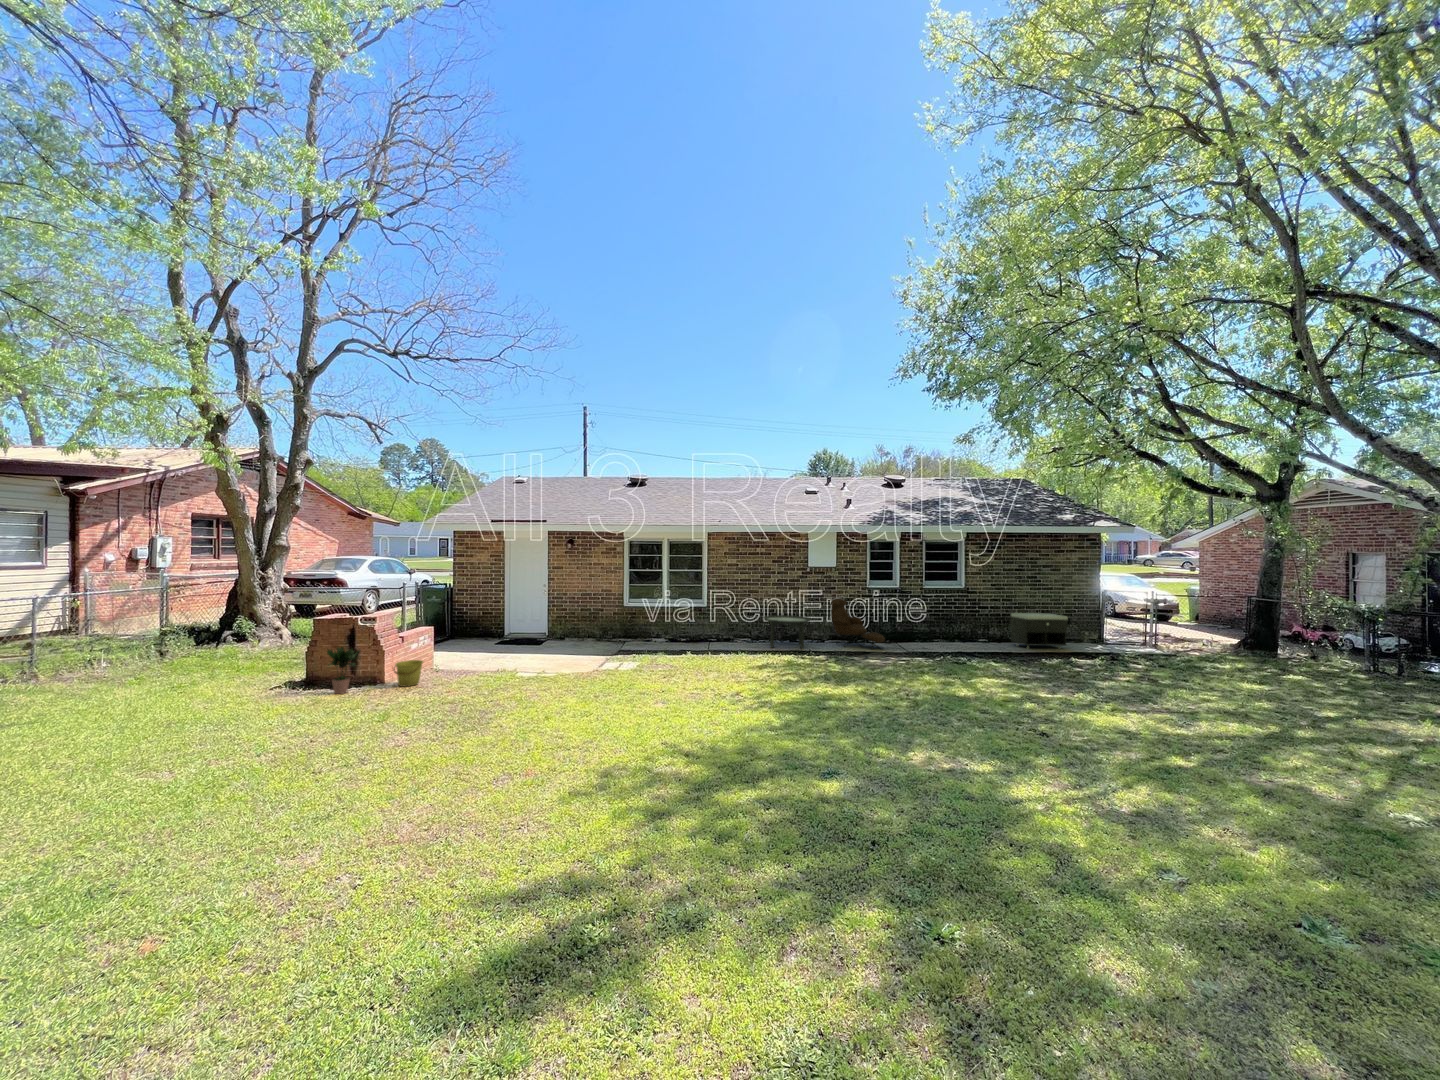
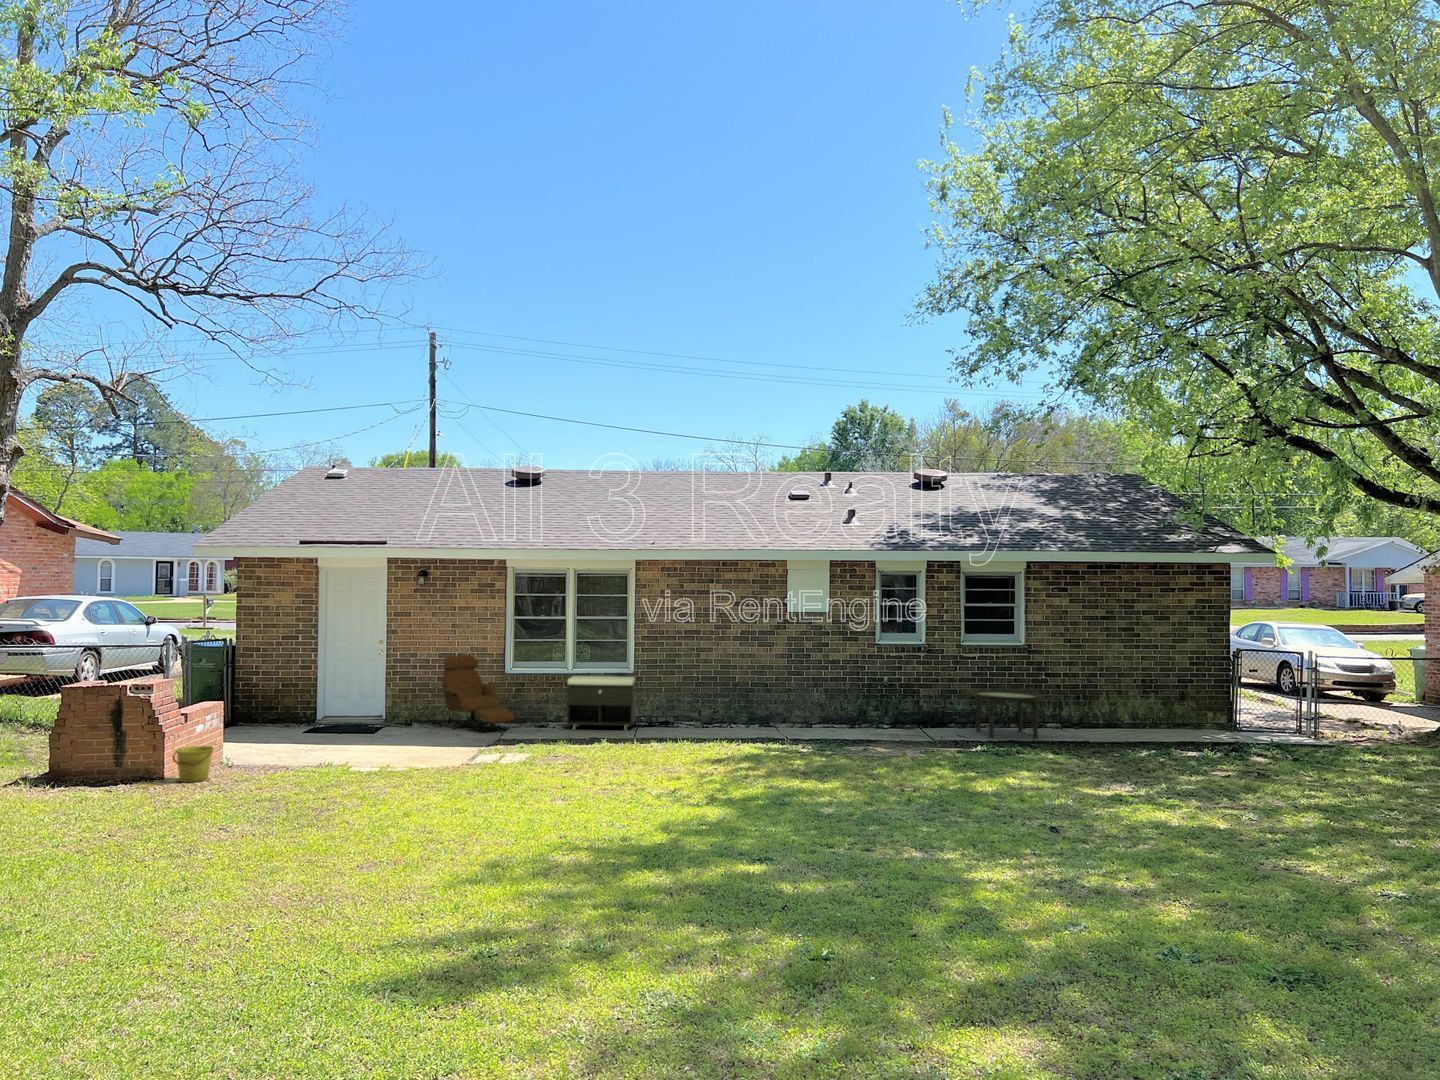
lounge chair: present [831,598,885,649] -> present [442,655,514,732]
storage bench: present [1011,613,1068,649] -> present [567,676,635,730]
round table: present [764,615,810,649] -> present [970,689,1043,739]
potted plant: present [327,647,360,694] -> none [81,722,133,791]

